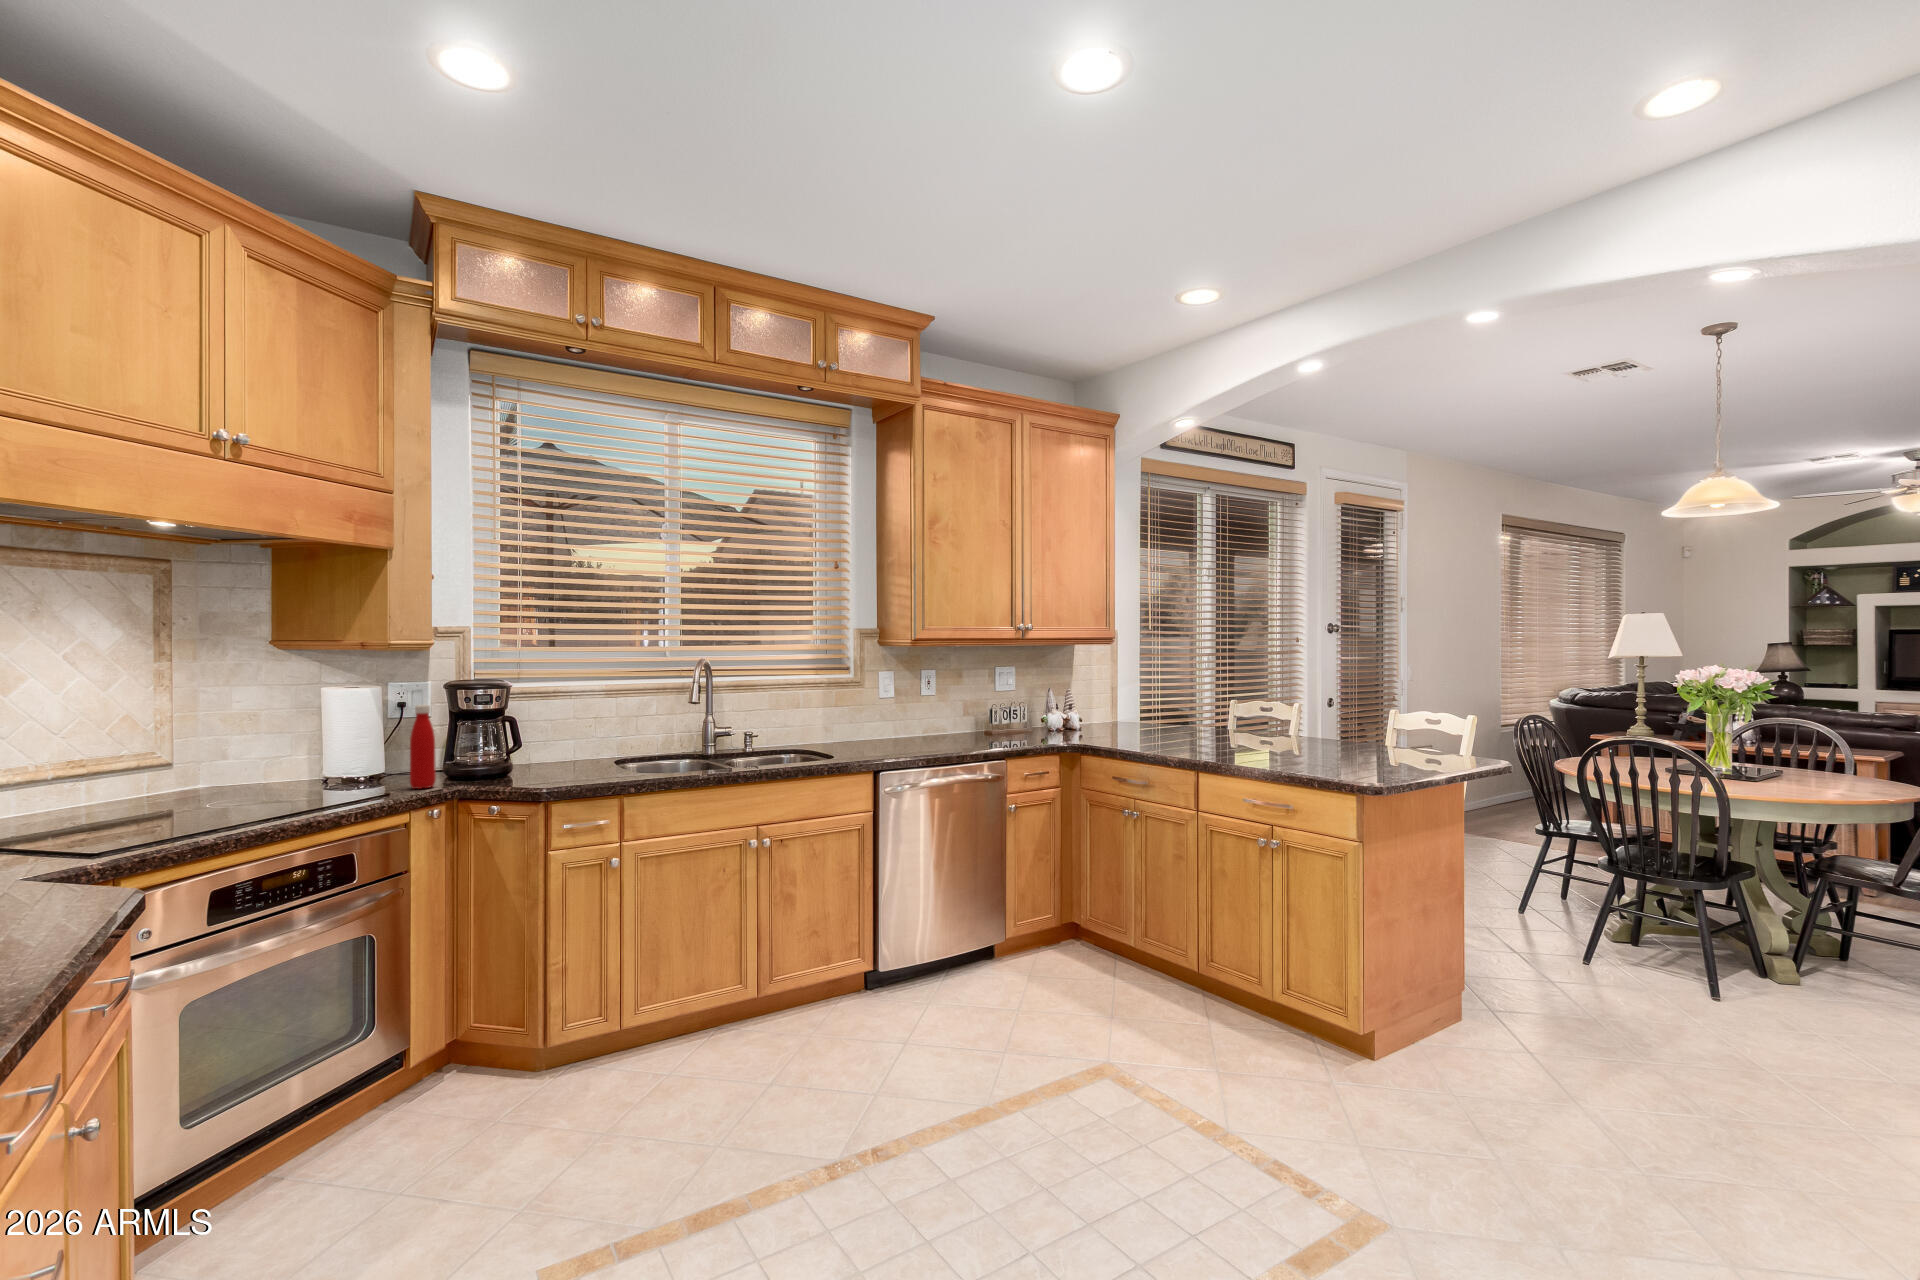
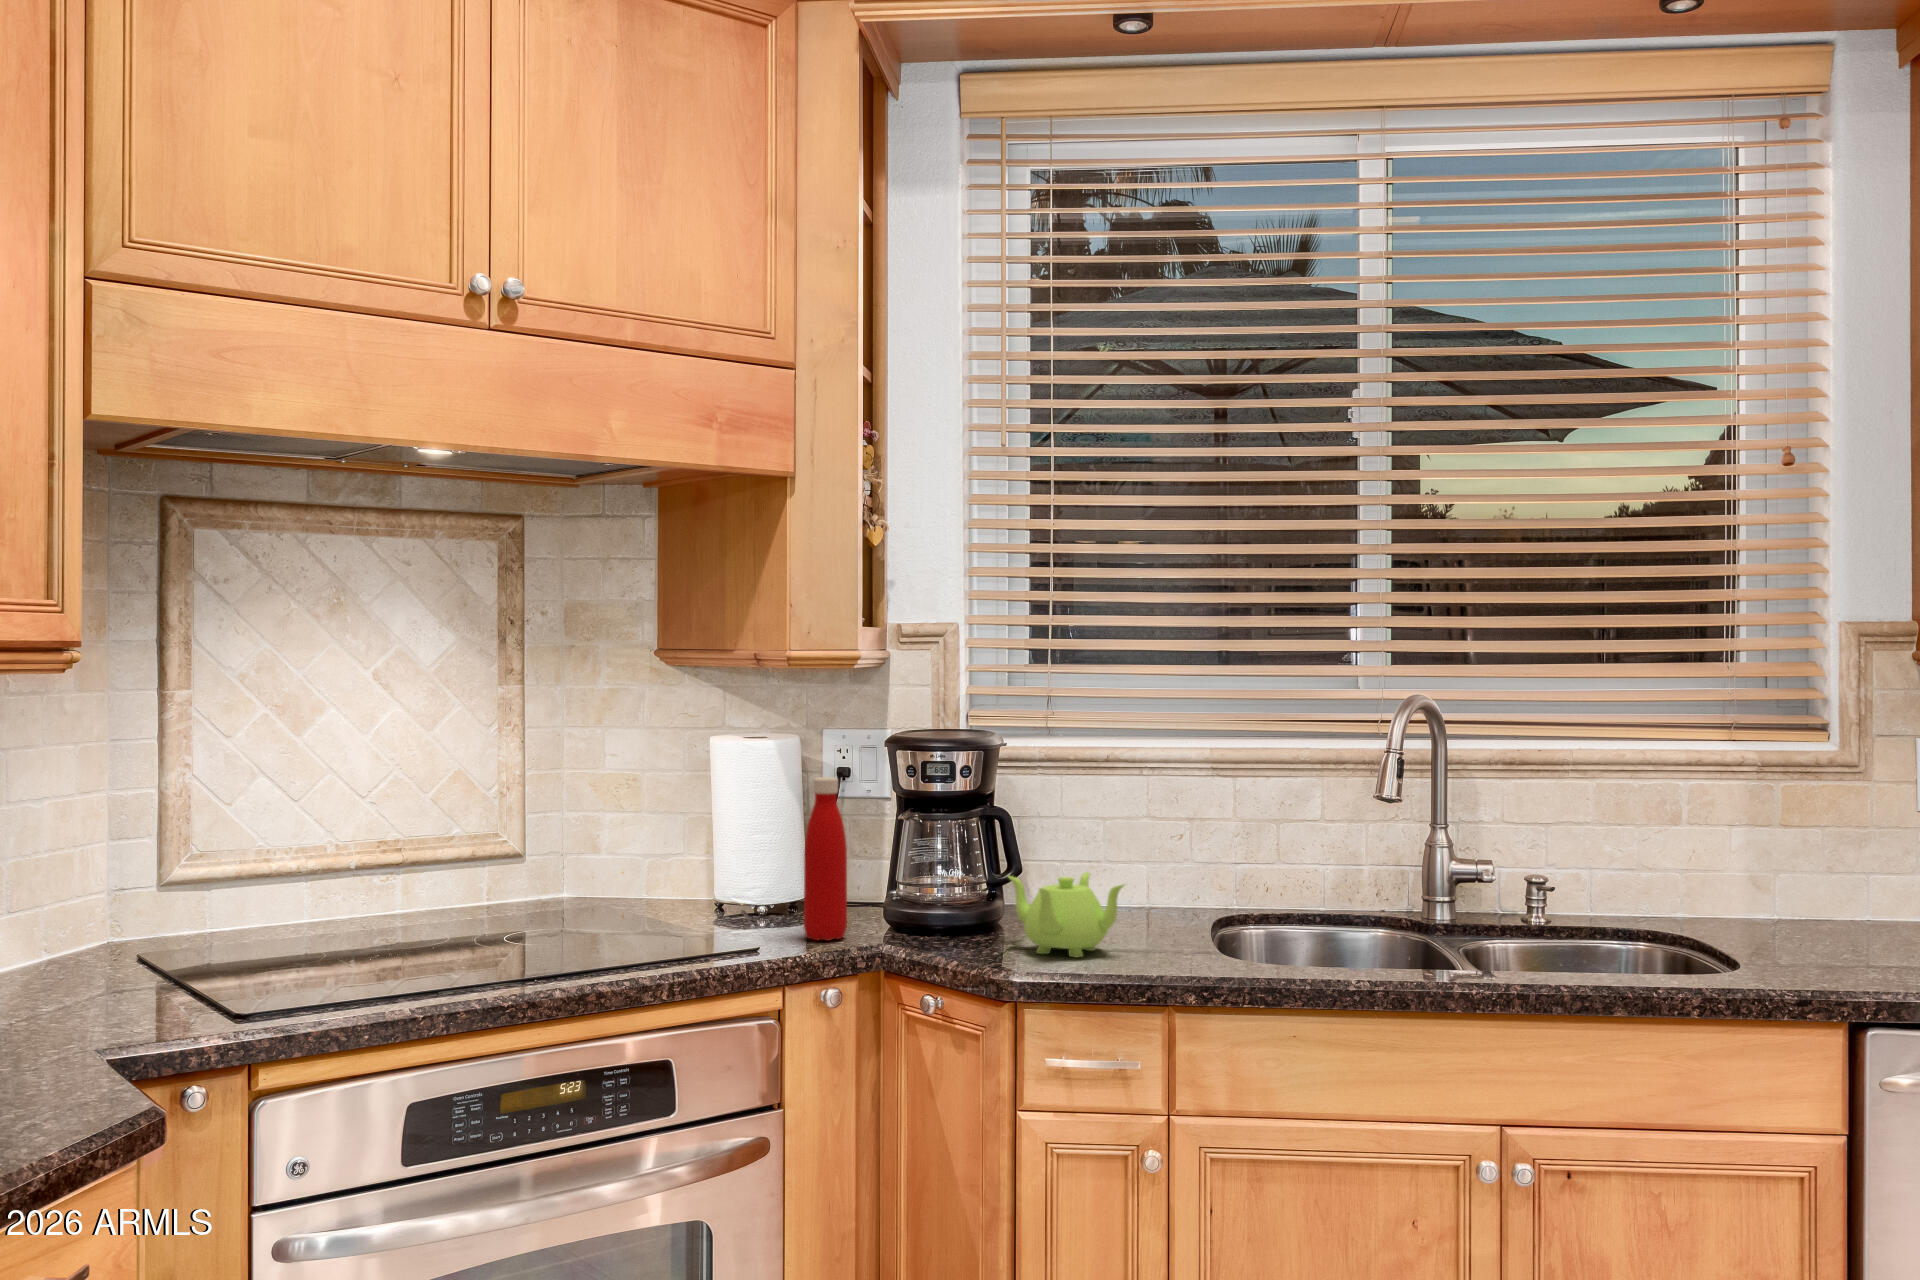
teapot: none [525,744,590,782] -> present [1008,872,1124,957]

